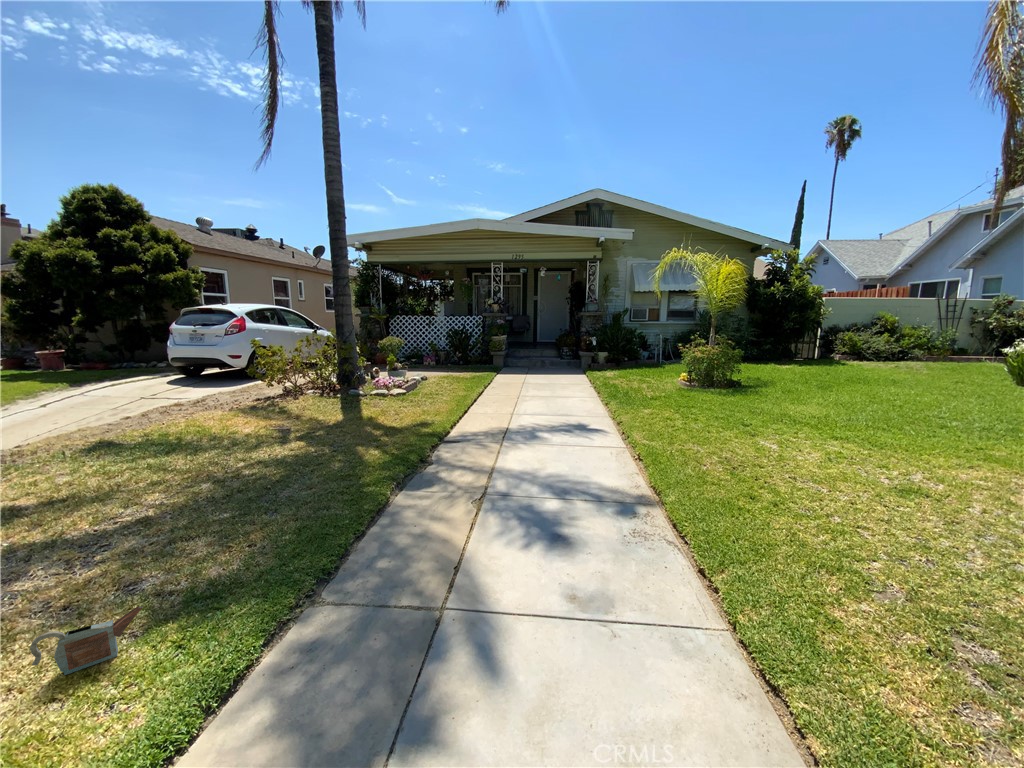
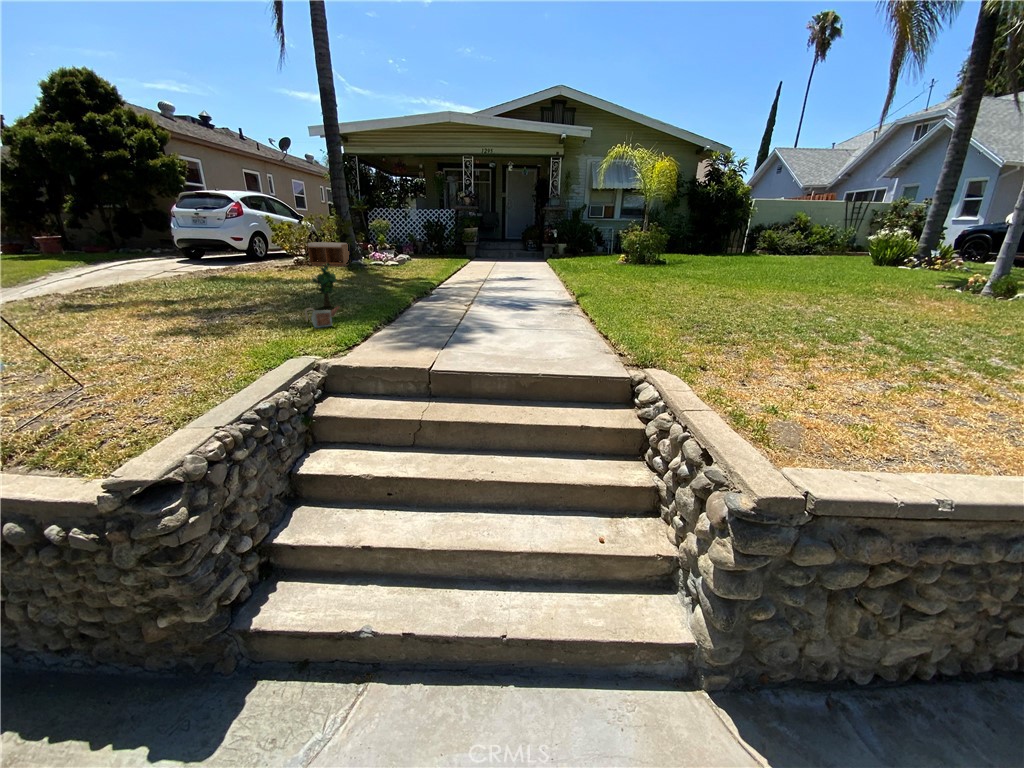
bench: none [291,366,345,396] -> present [307,242,349,266]
decorative plant: none [171,458,228,535] -> present [312,263,337,307]

